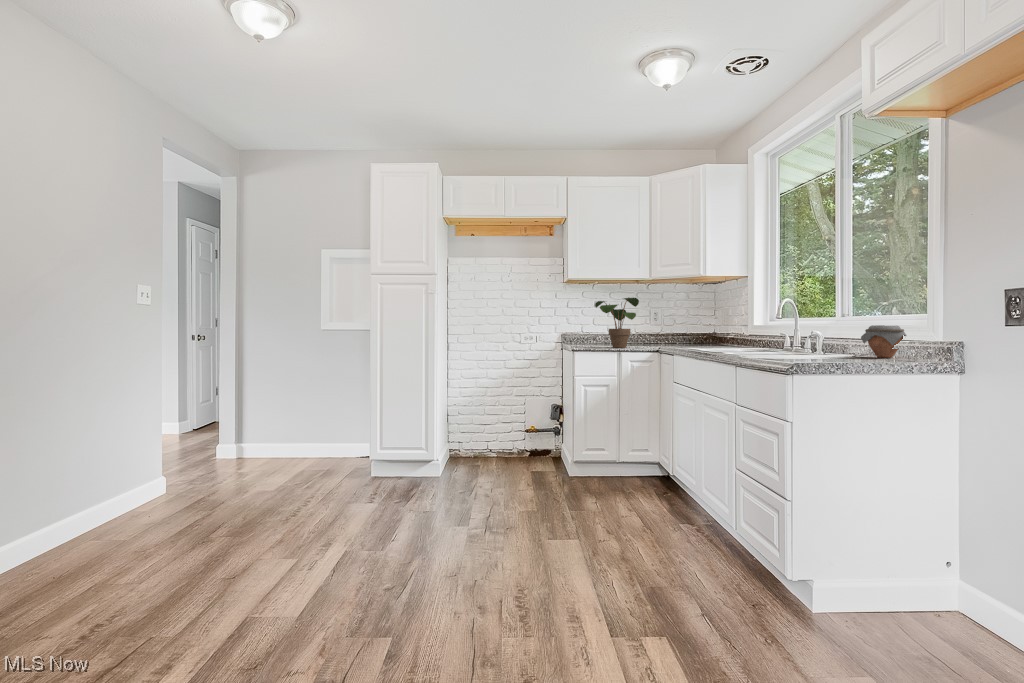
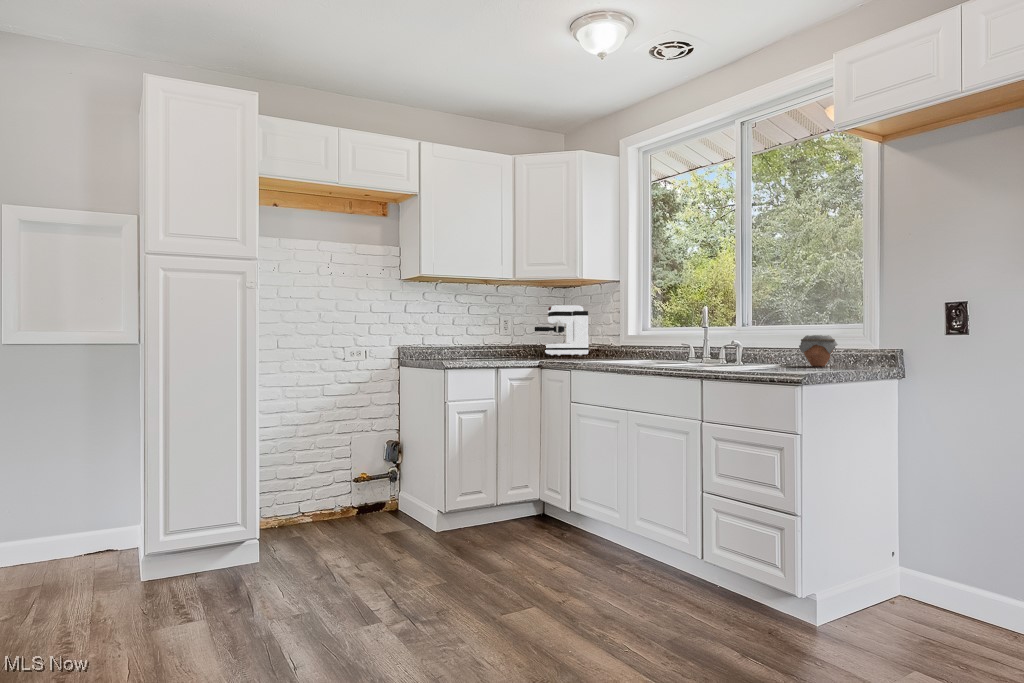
potted plant: present [595,297,639,348] -> none [466,300,525,363]
coffee maker: none [683,299,728,343] -> present [535,305,589,355]

